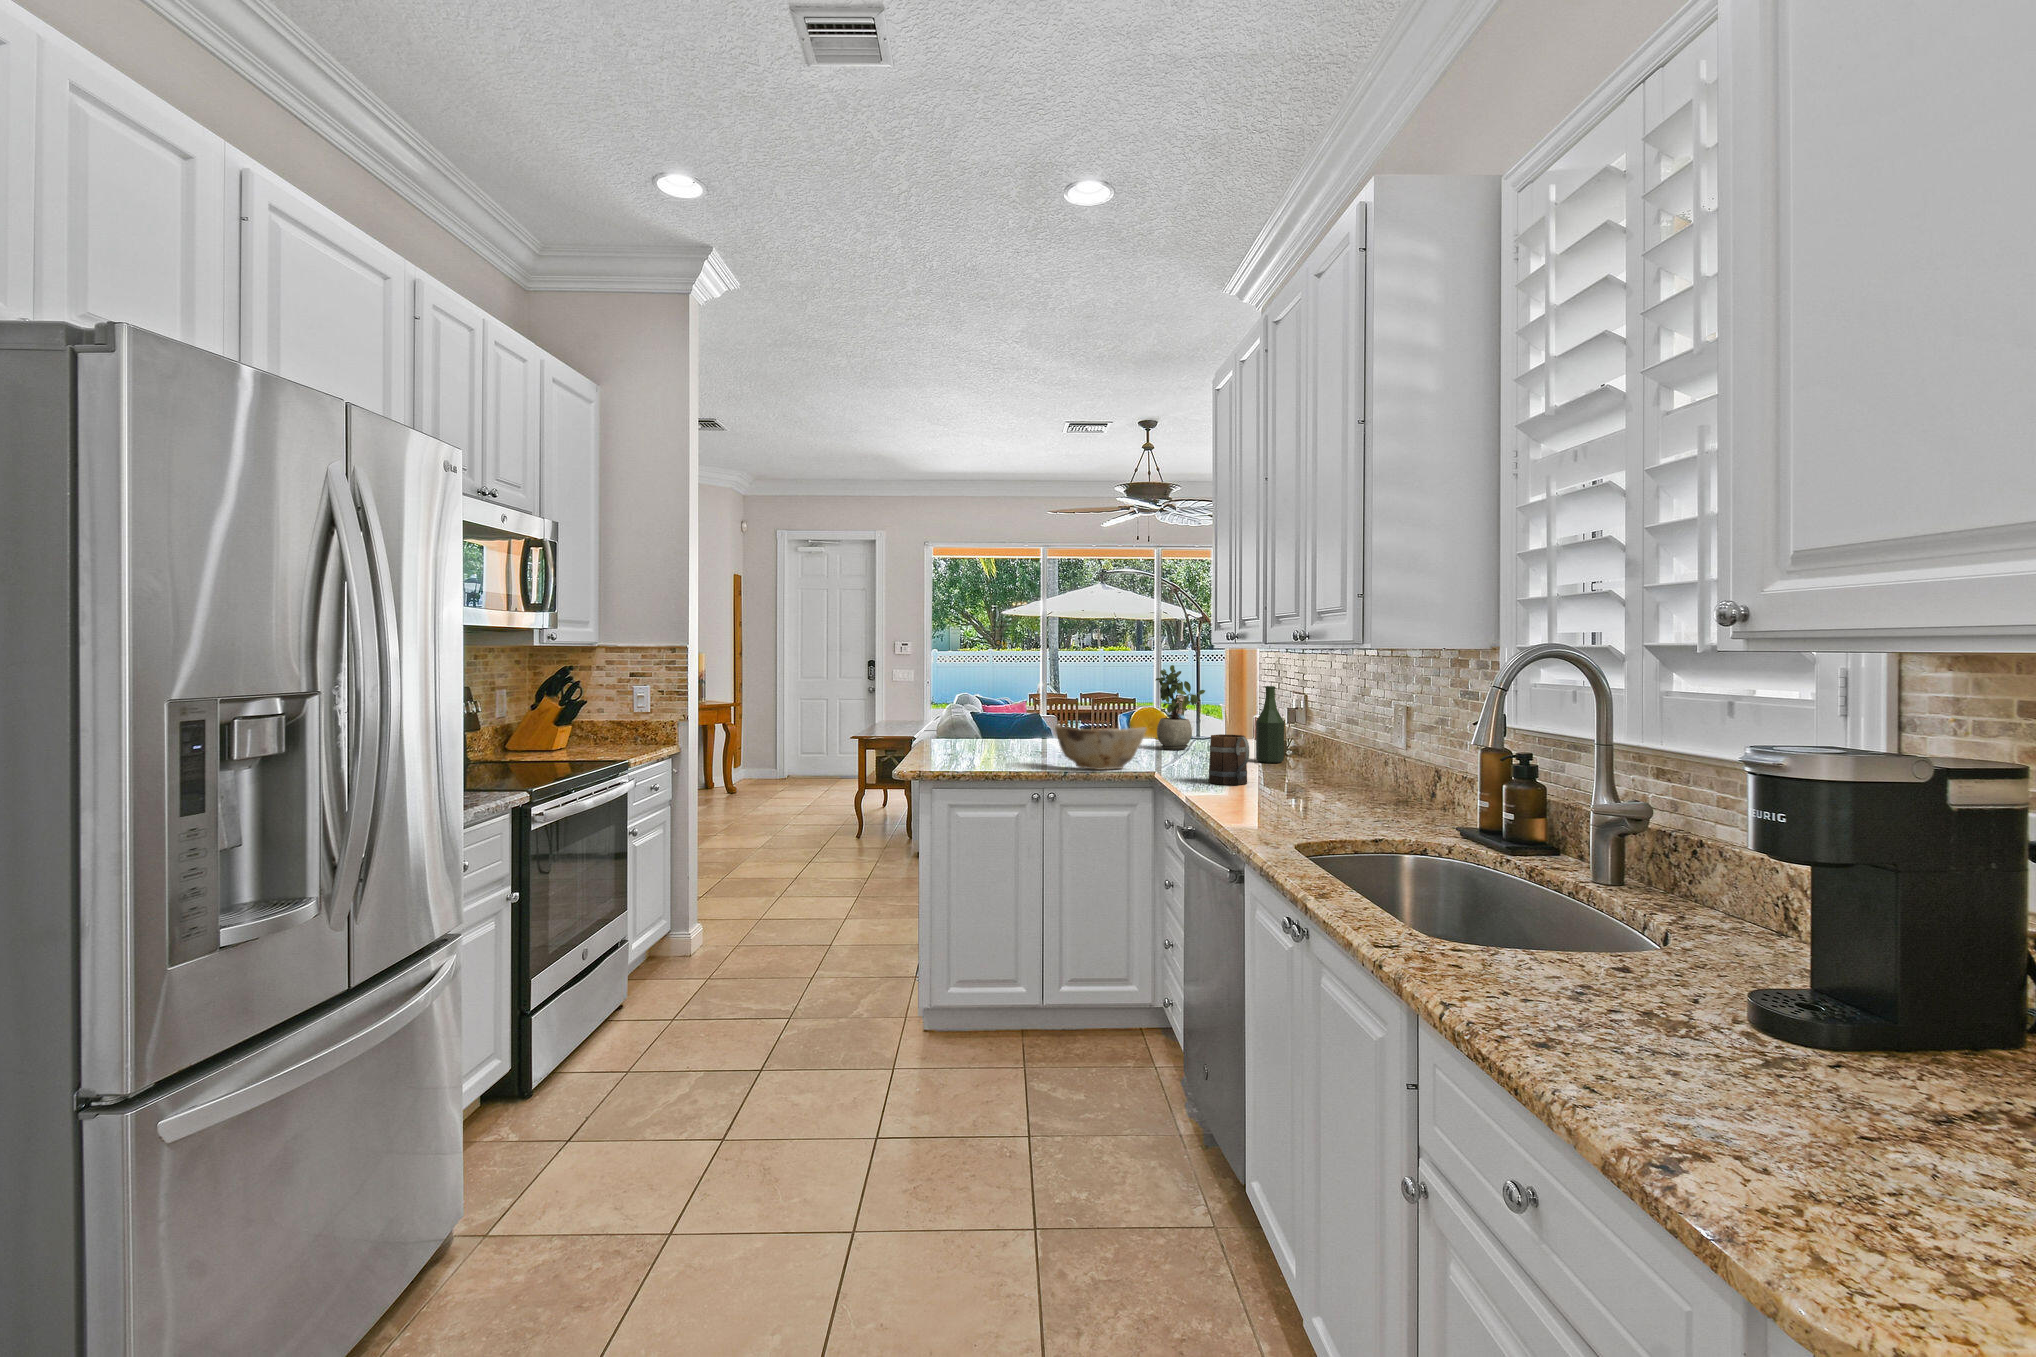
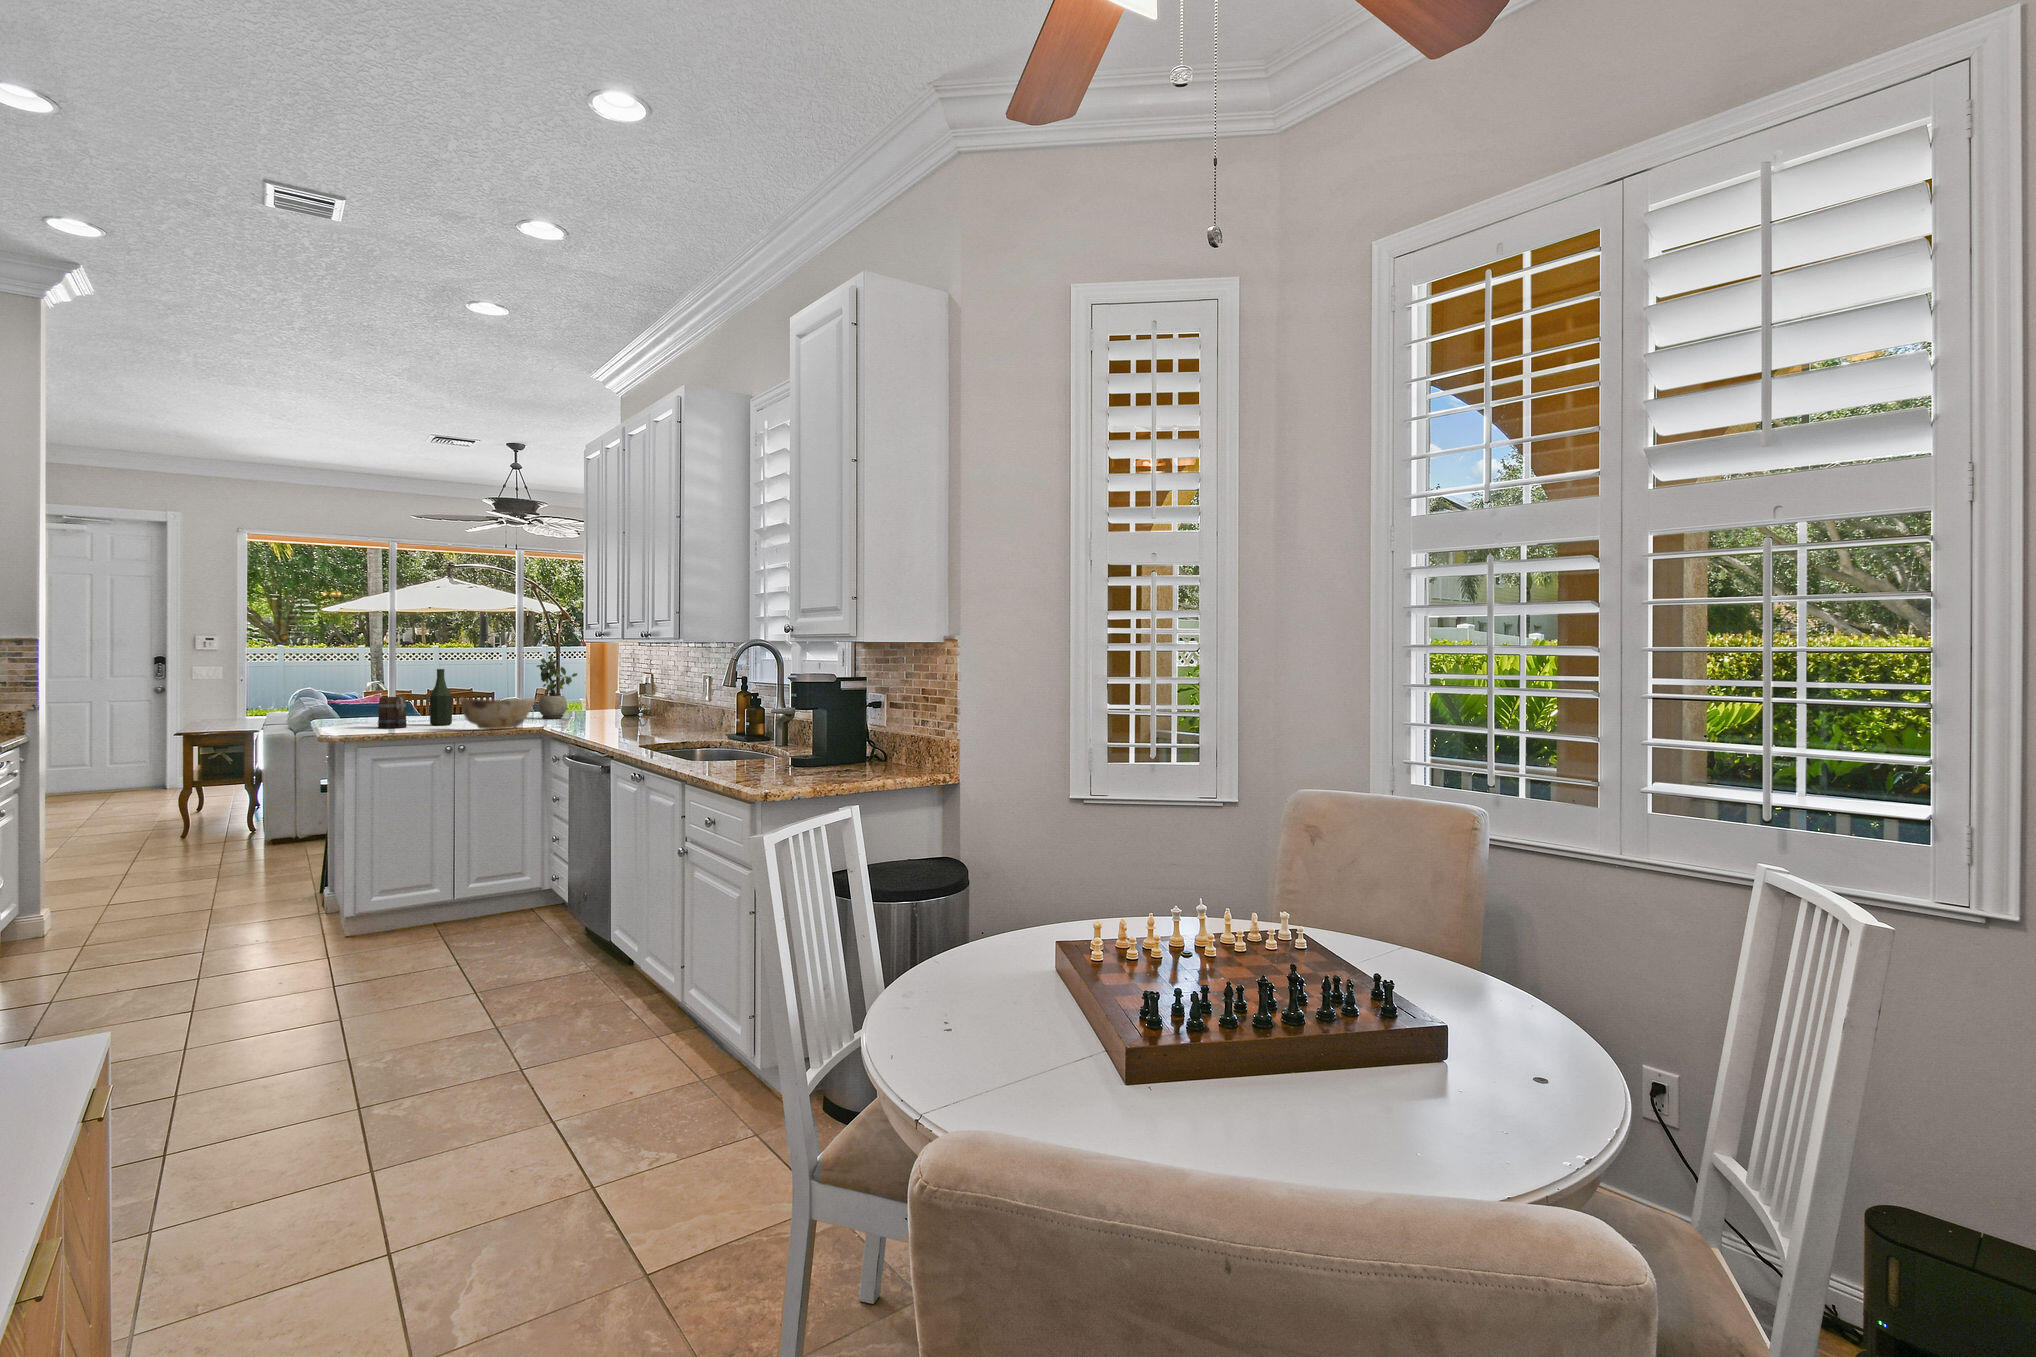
bottle: present [1256,686,1284,763] -> present [430,669,452,725]
mug: present [1209,734,1249,785] -> present [378,697,407,728]

